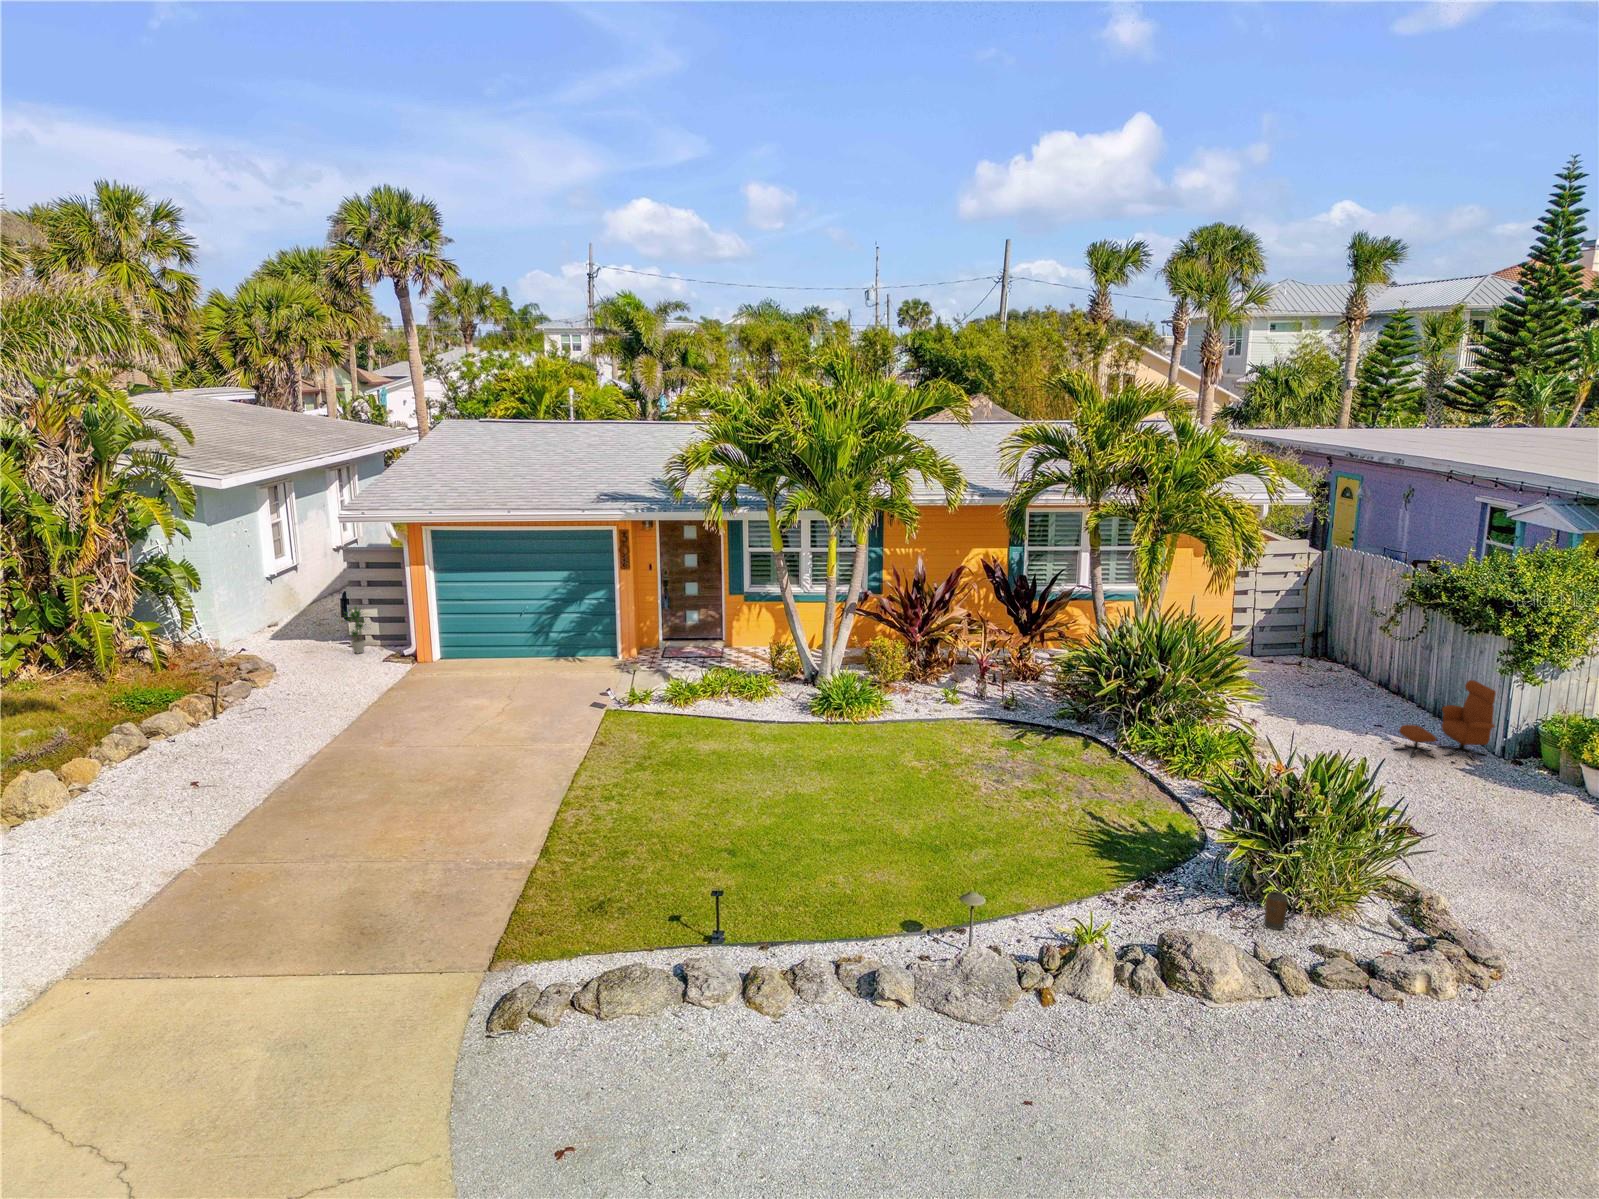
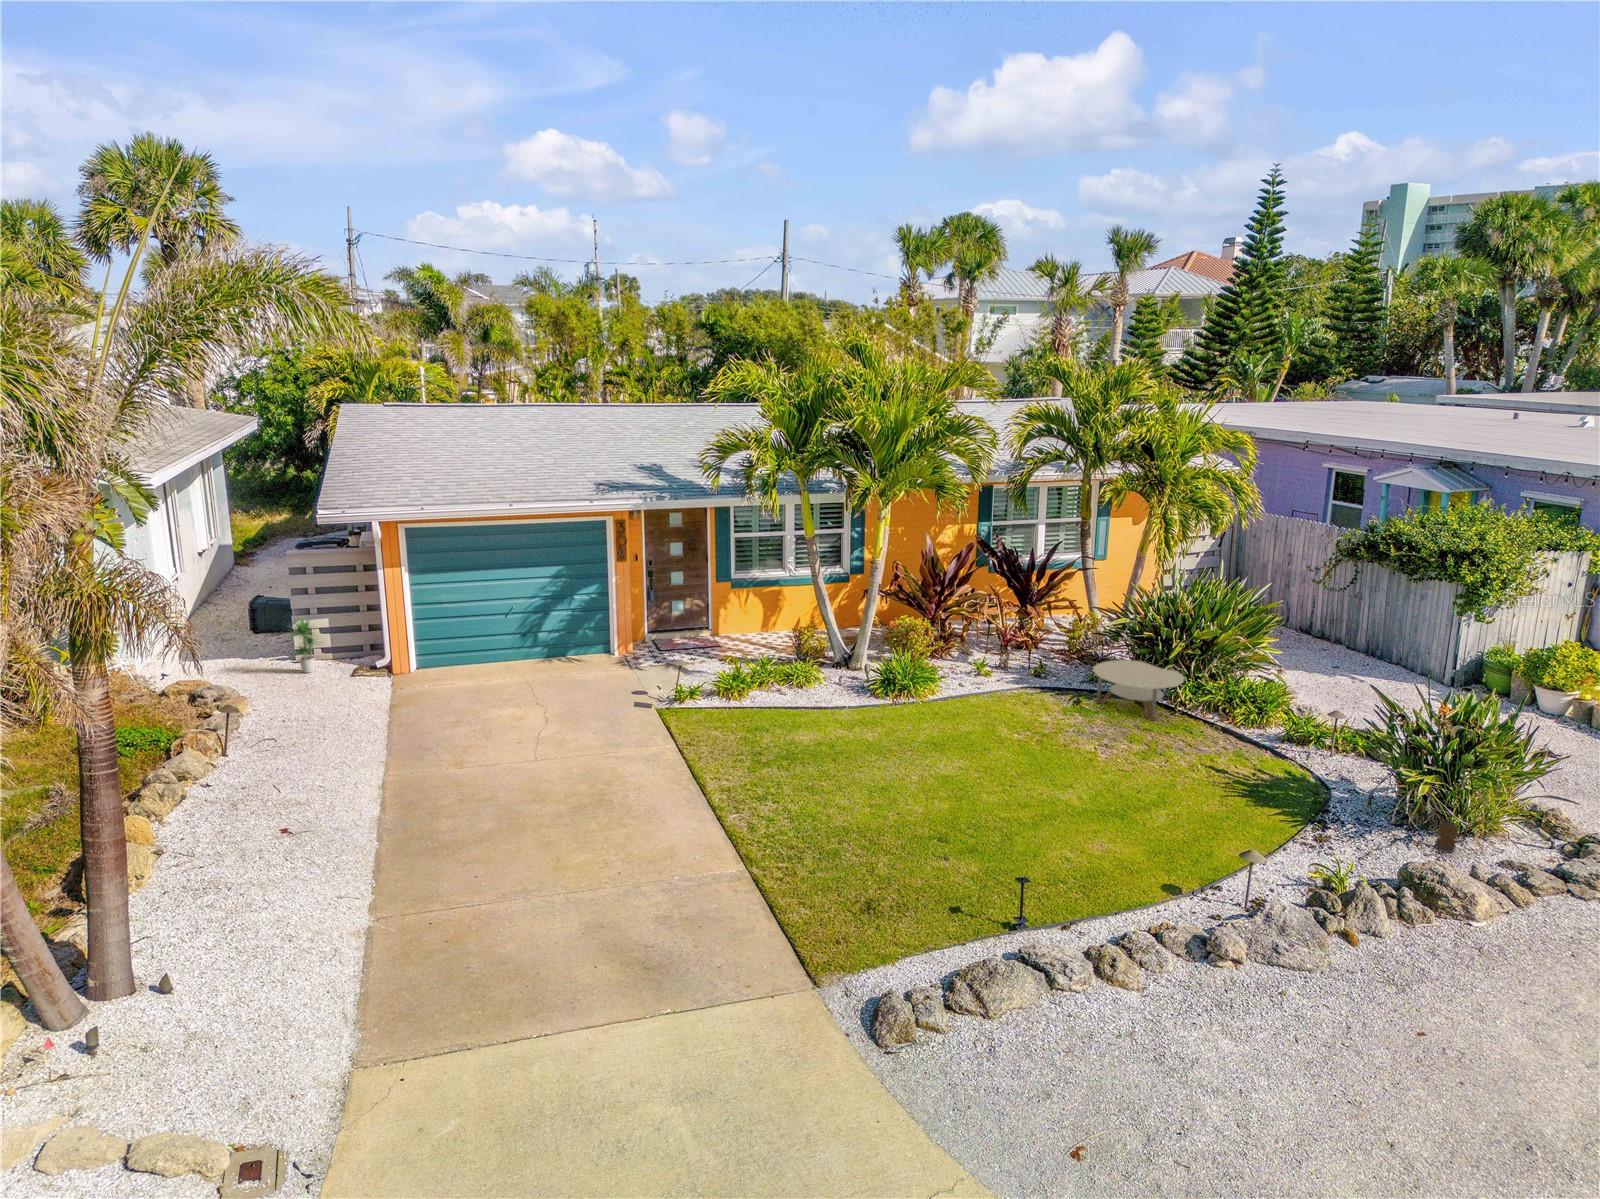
lounge chair: present [1394,680,1496,761] -> none [1370,620,1451,689]
round table: none [1031,697,1128,763] -> present [1093,660,1184,721]

